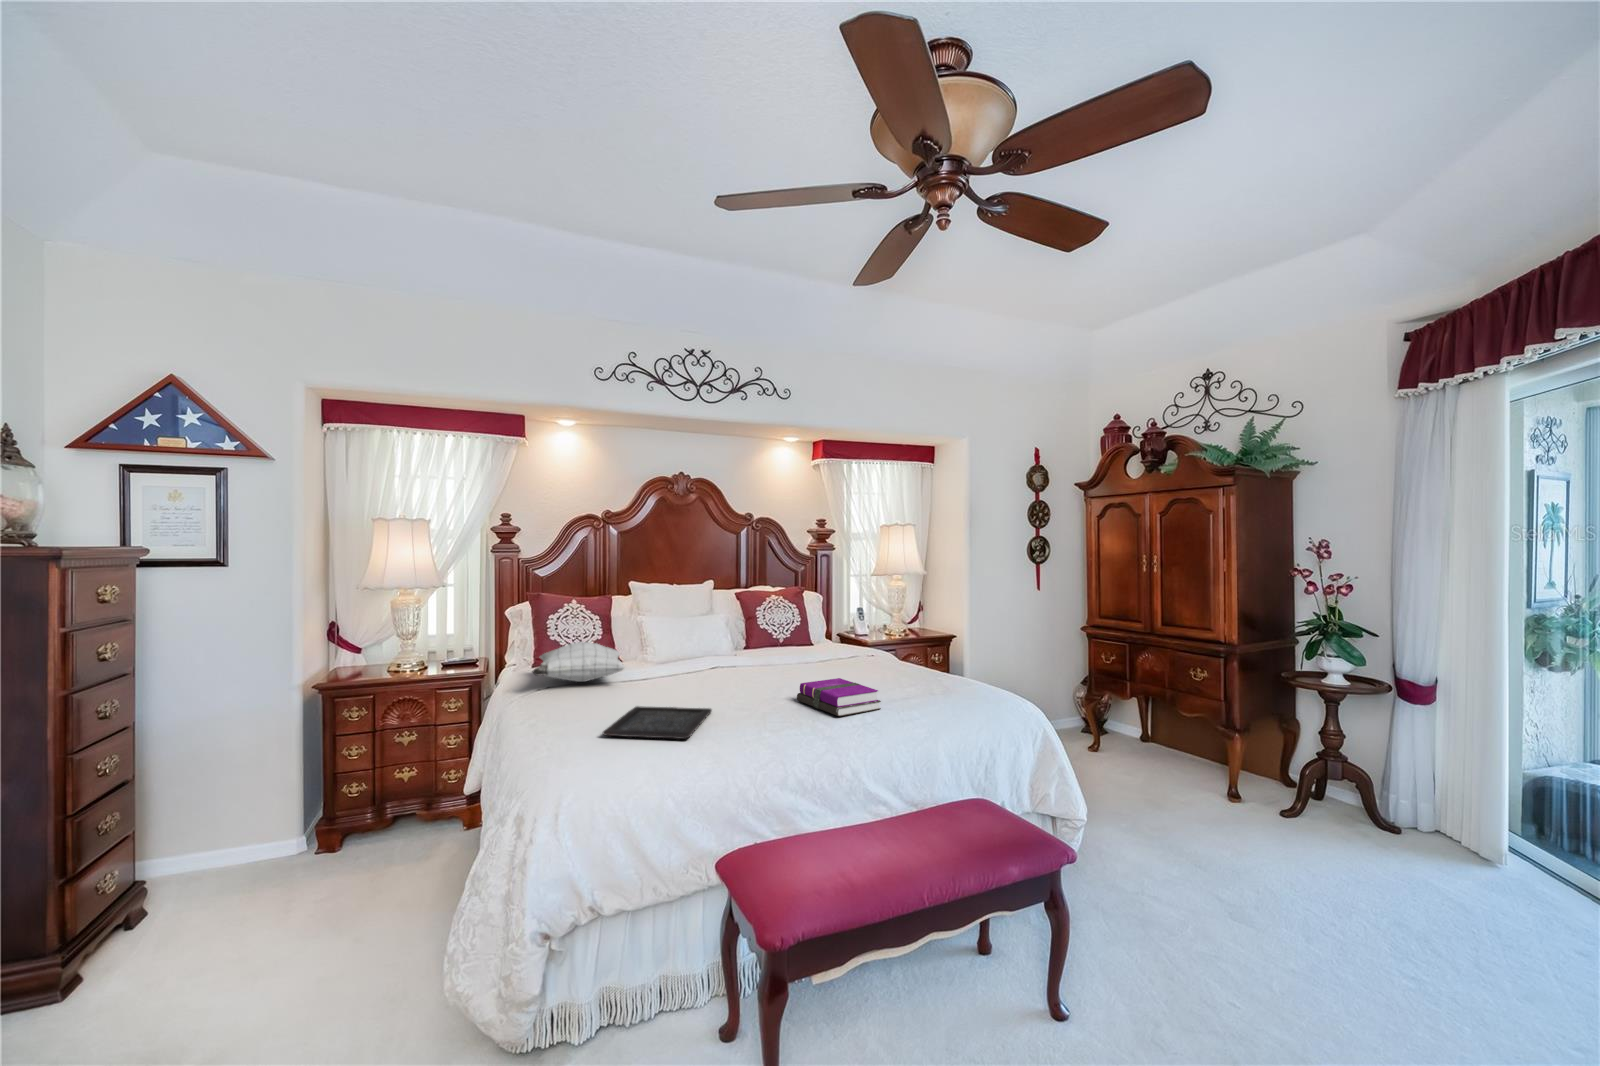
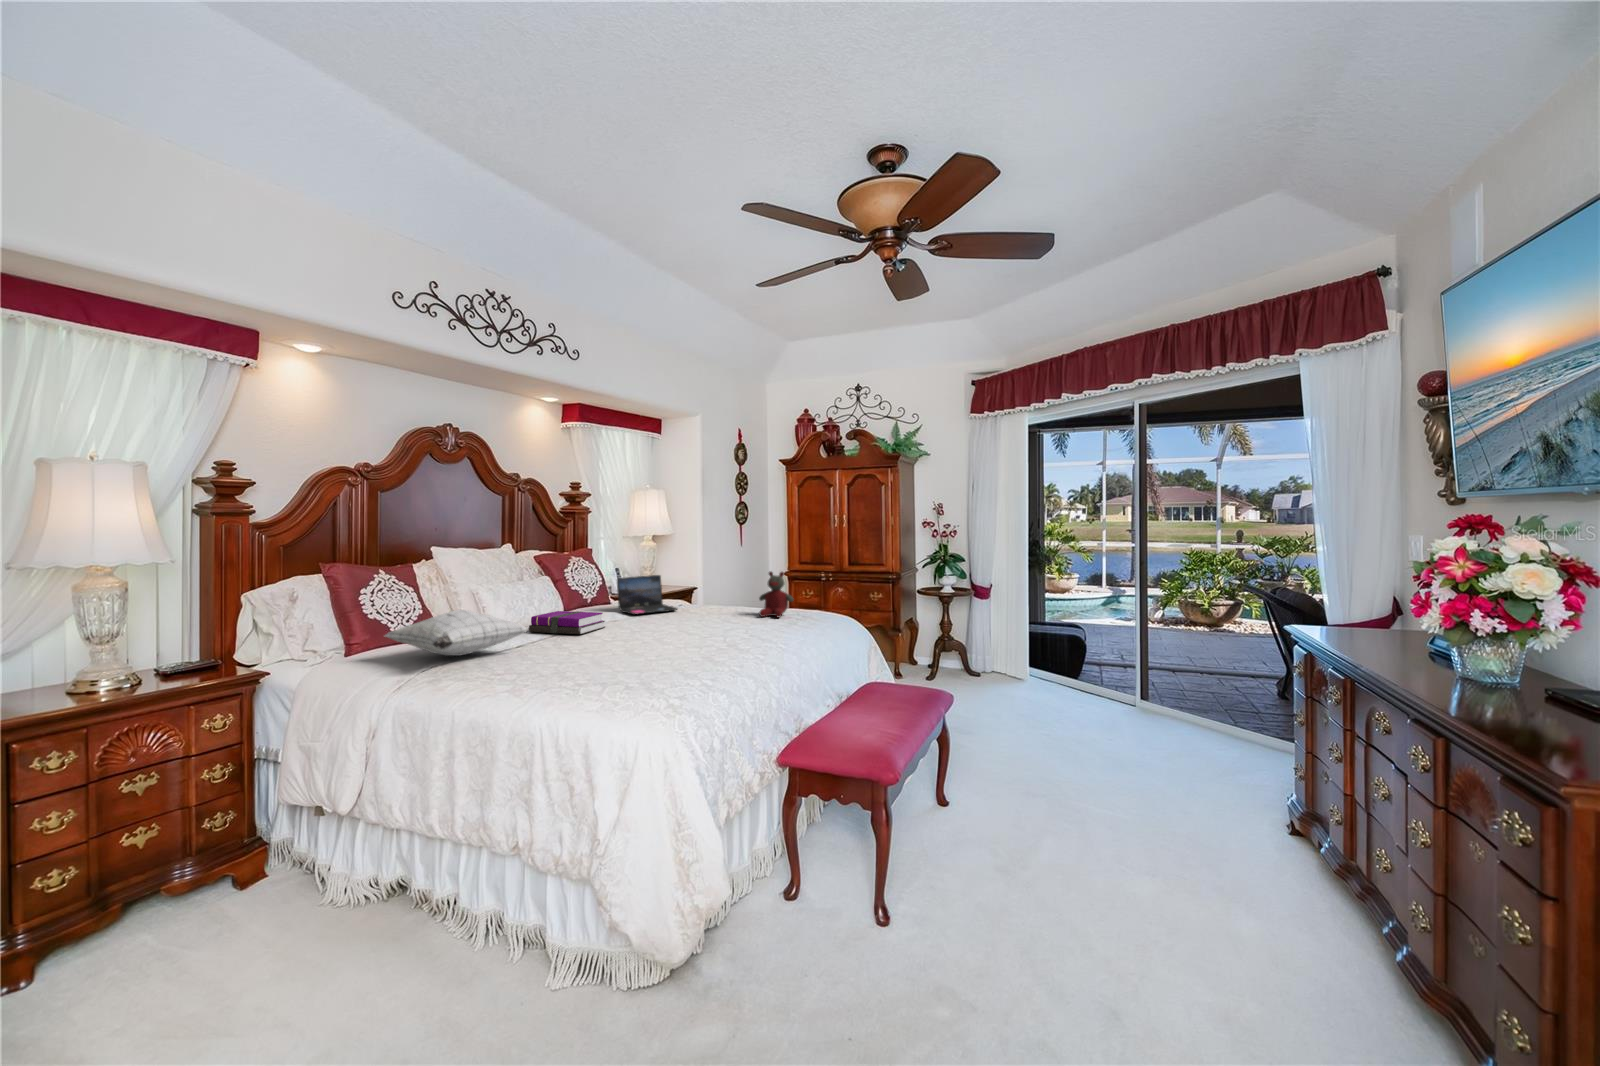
laptop: none [792,621,845,663] -> present [617,575,677,615]
stuffed bear: none [904,632,949,691] -> present [759,572,794,617]
notebook: present [797,678,881,716] -> present [529,611,605,634]
tray: present [603,706,712,739] -> none [592,648,703,678]

